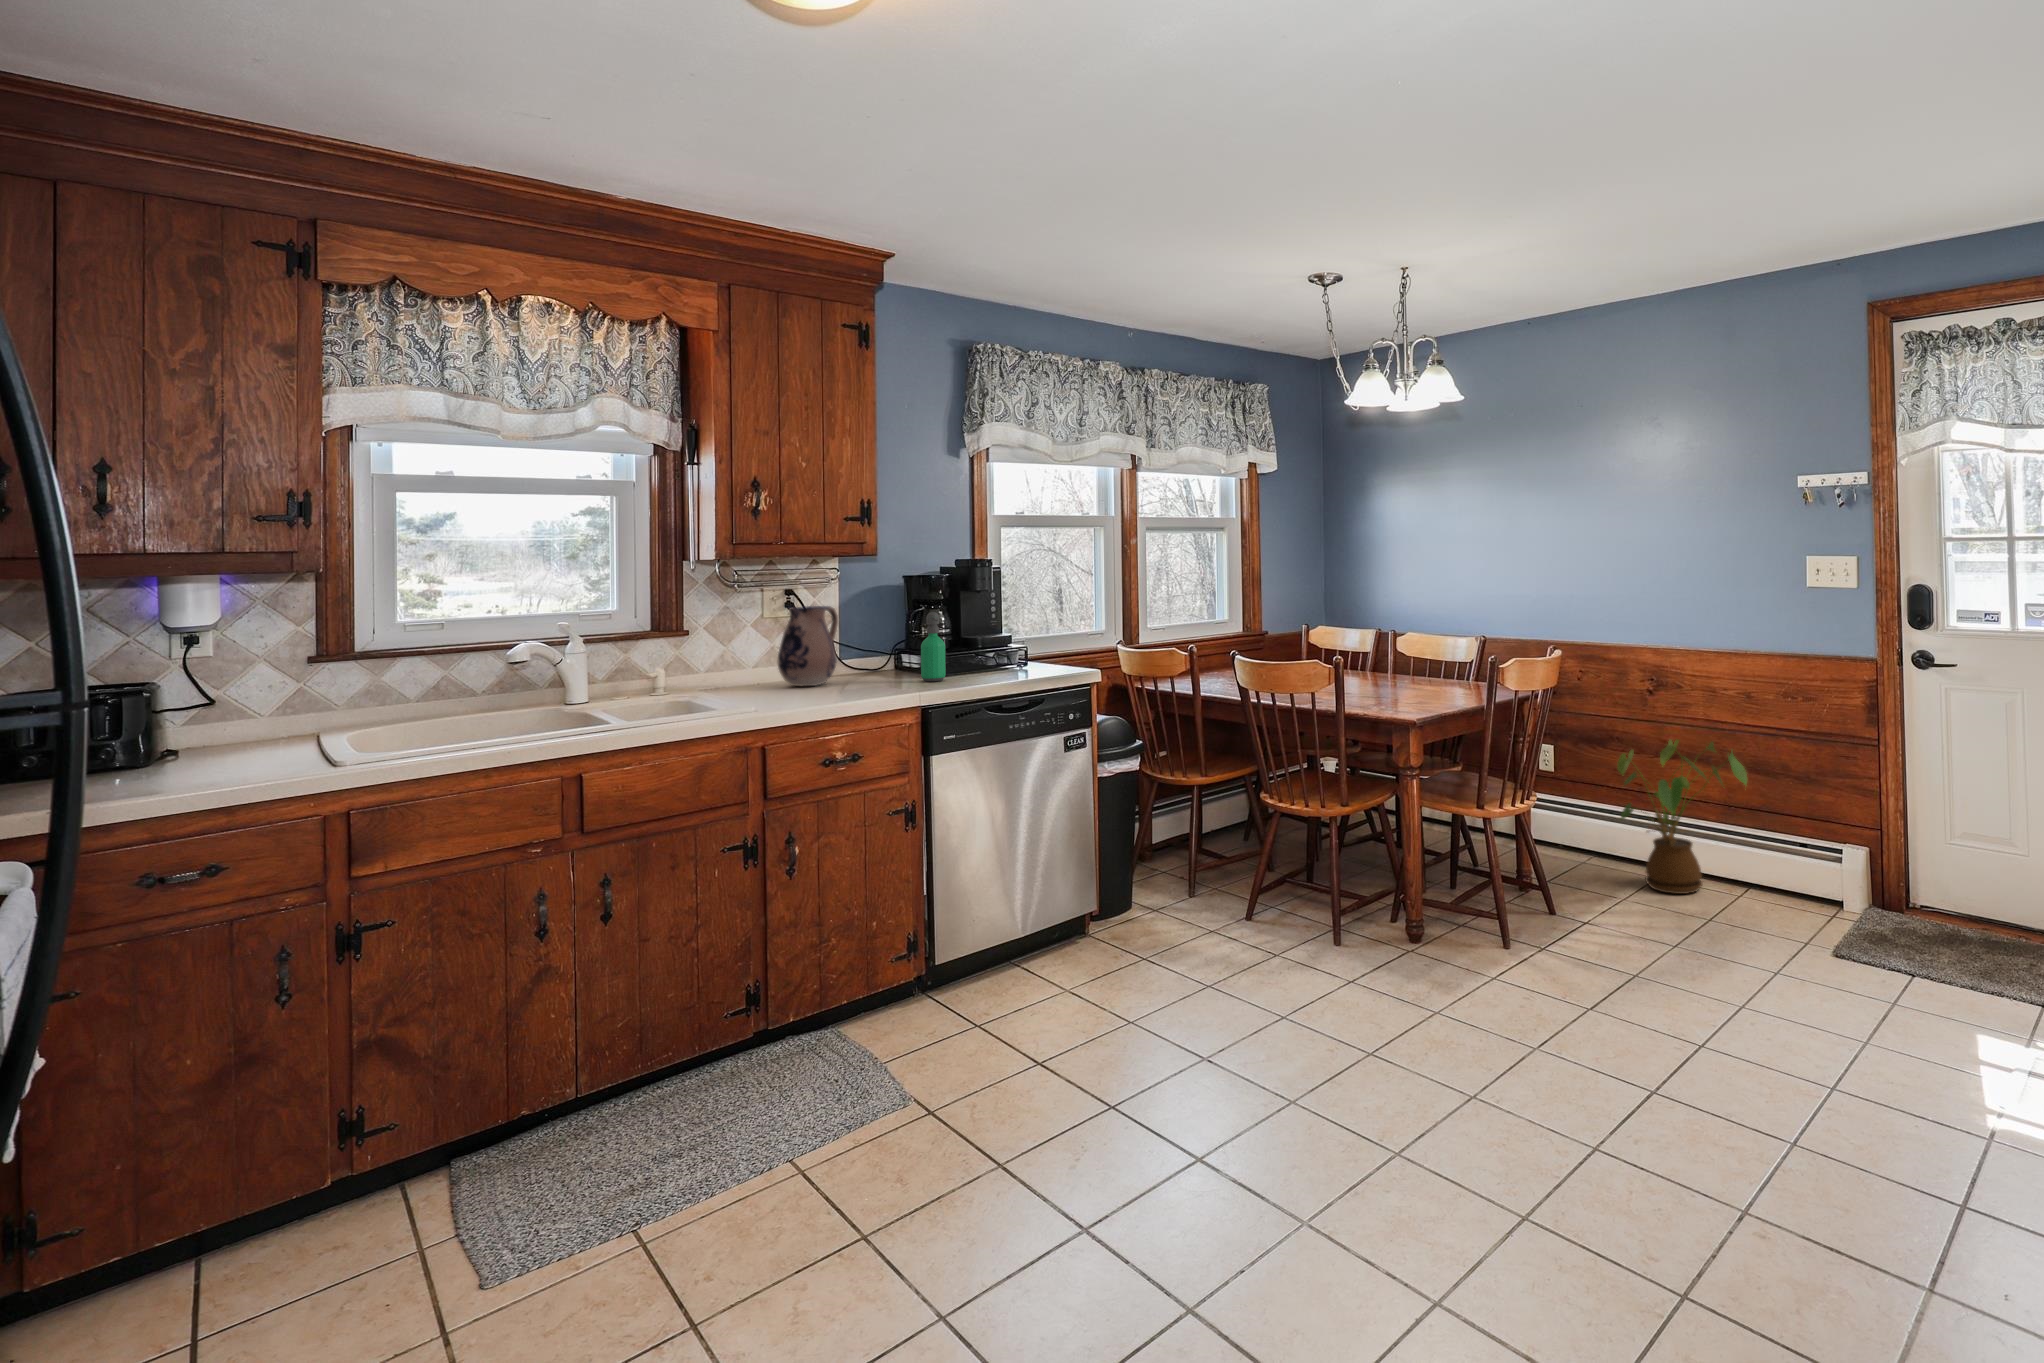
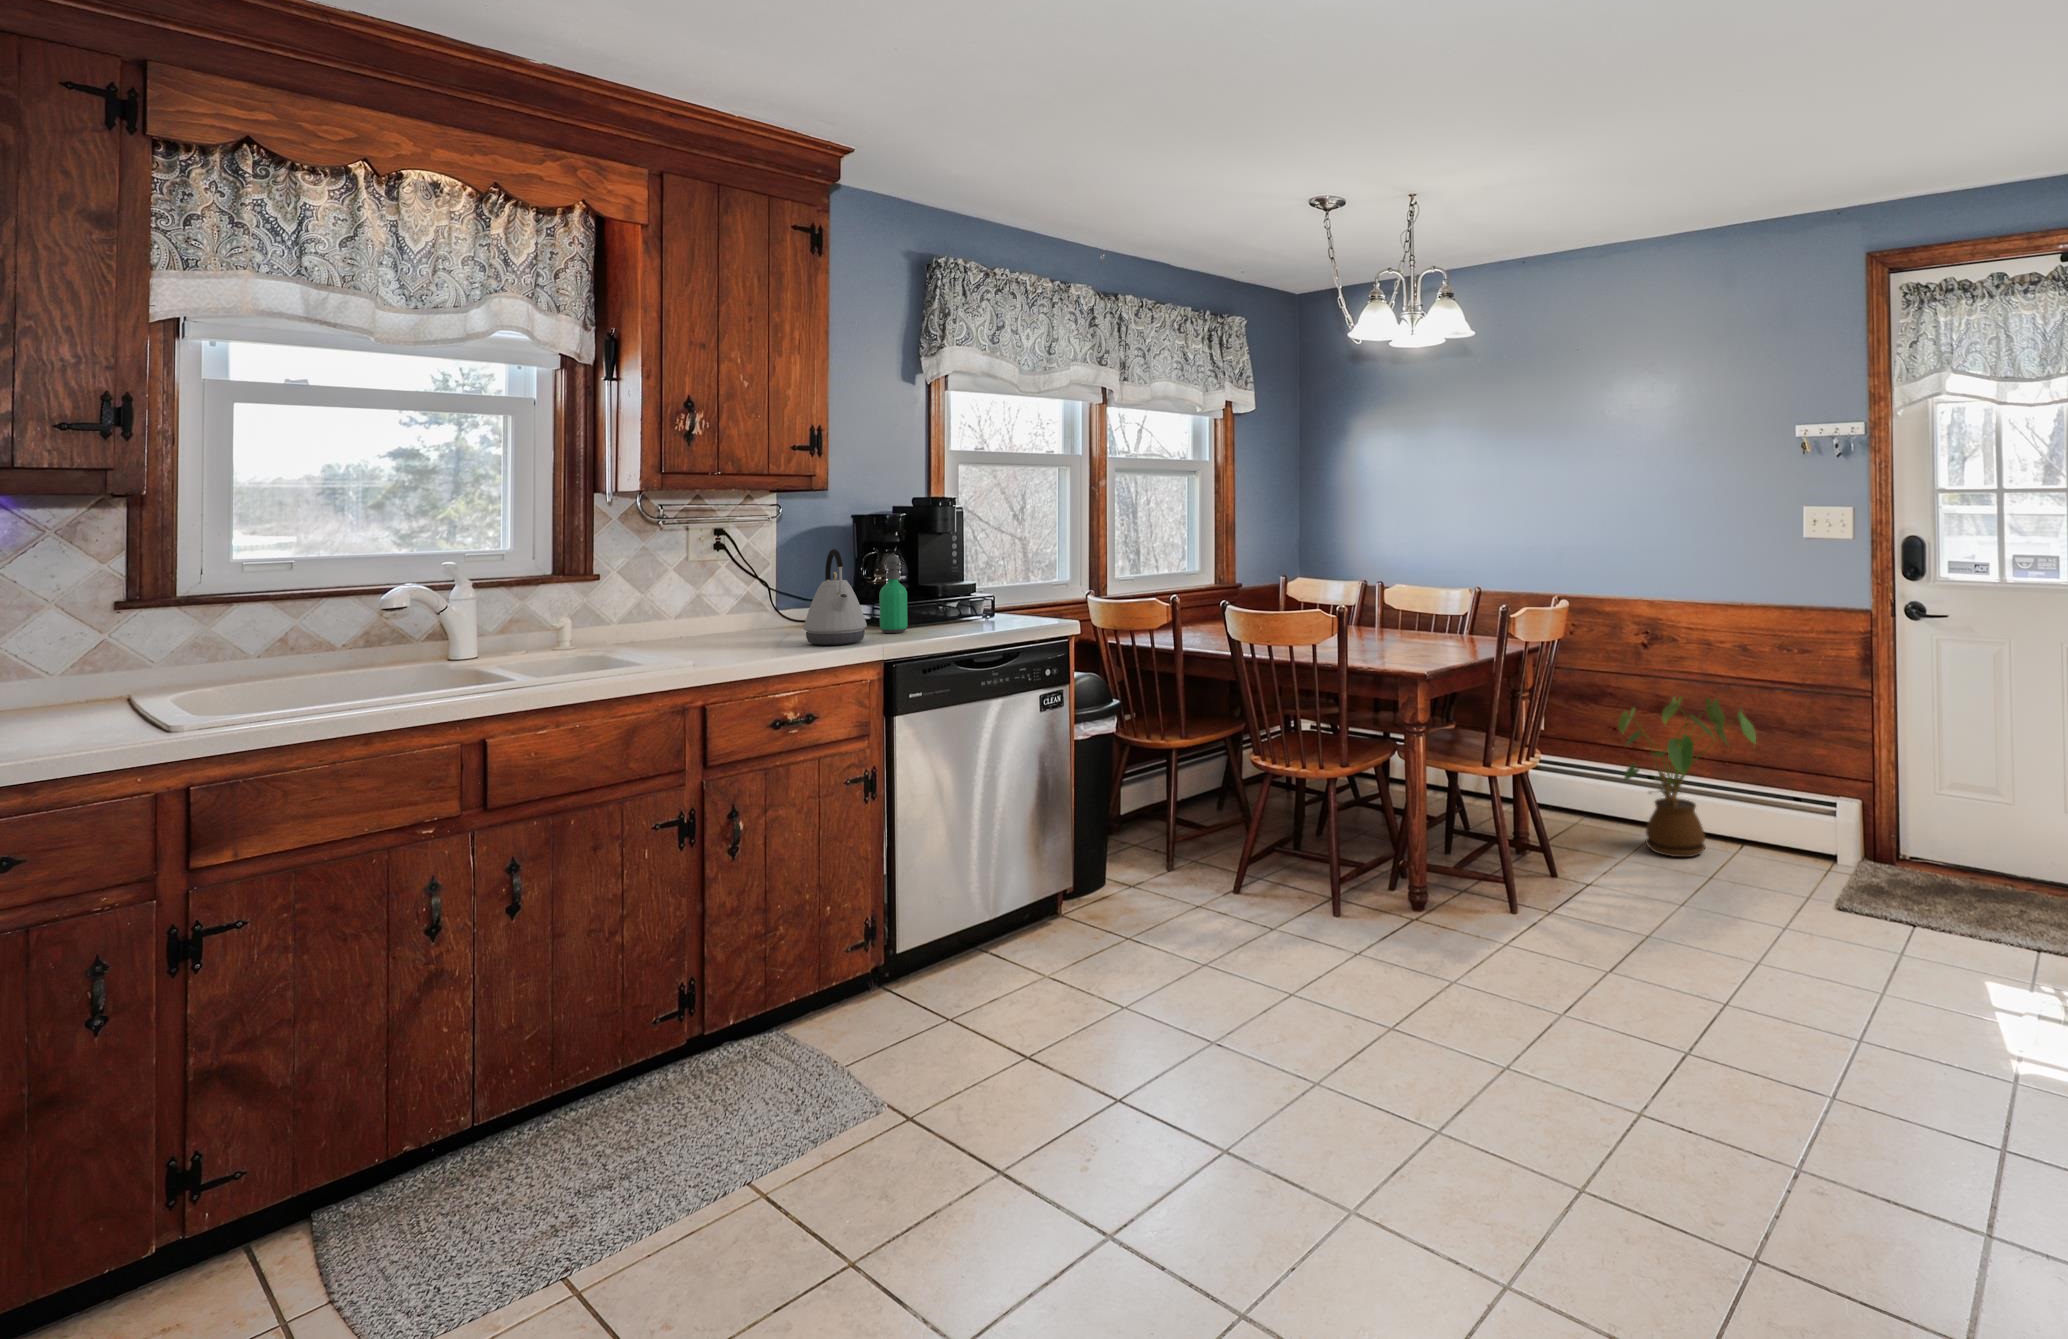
ceramic pitcher: present [778,606,838,686] -> none [715,547,783,638]
kettle: none [853,608,908,693] -> present [804,549,867,645]

